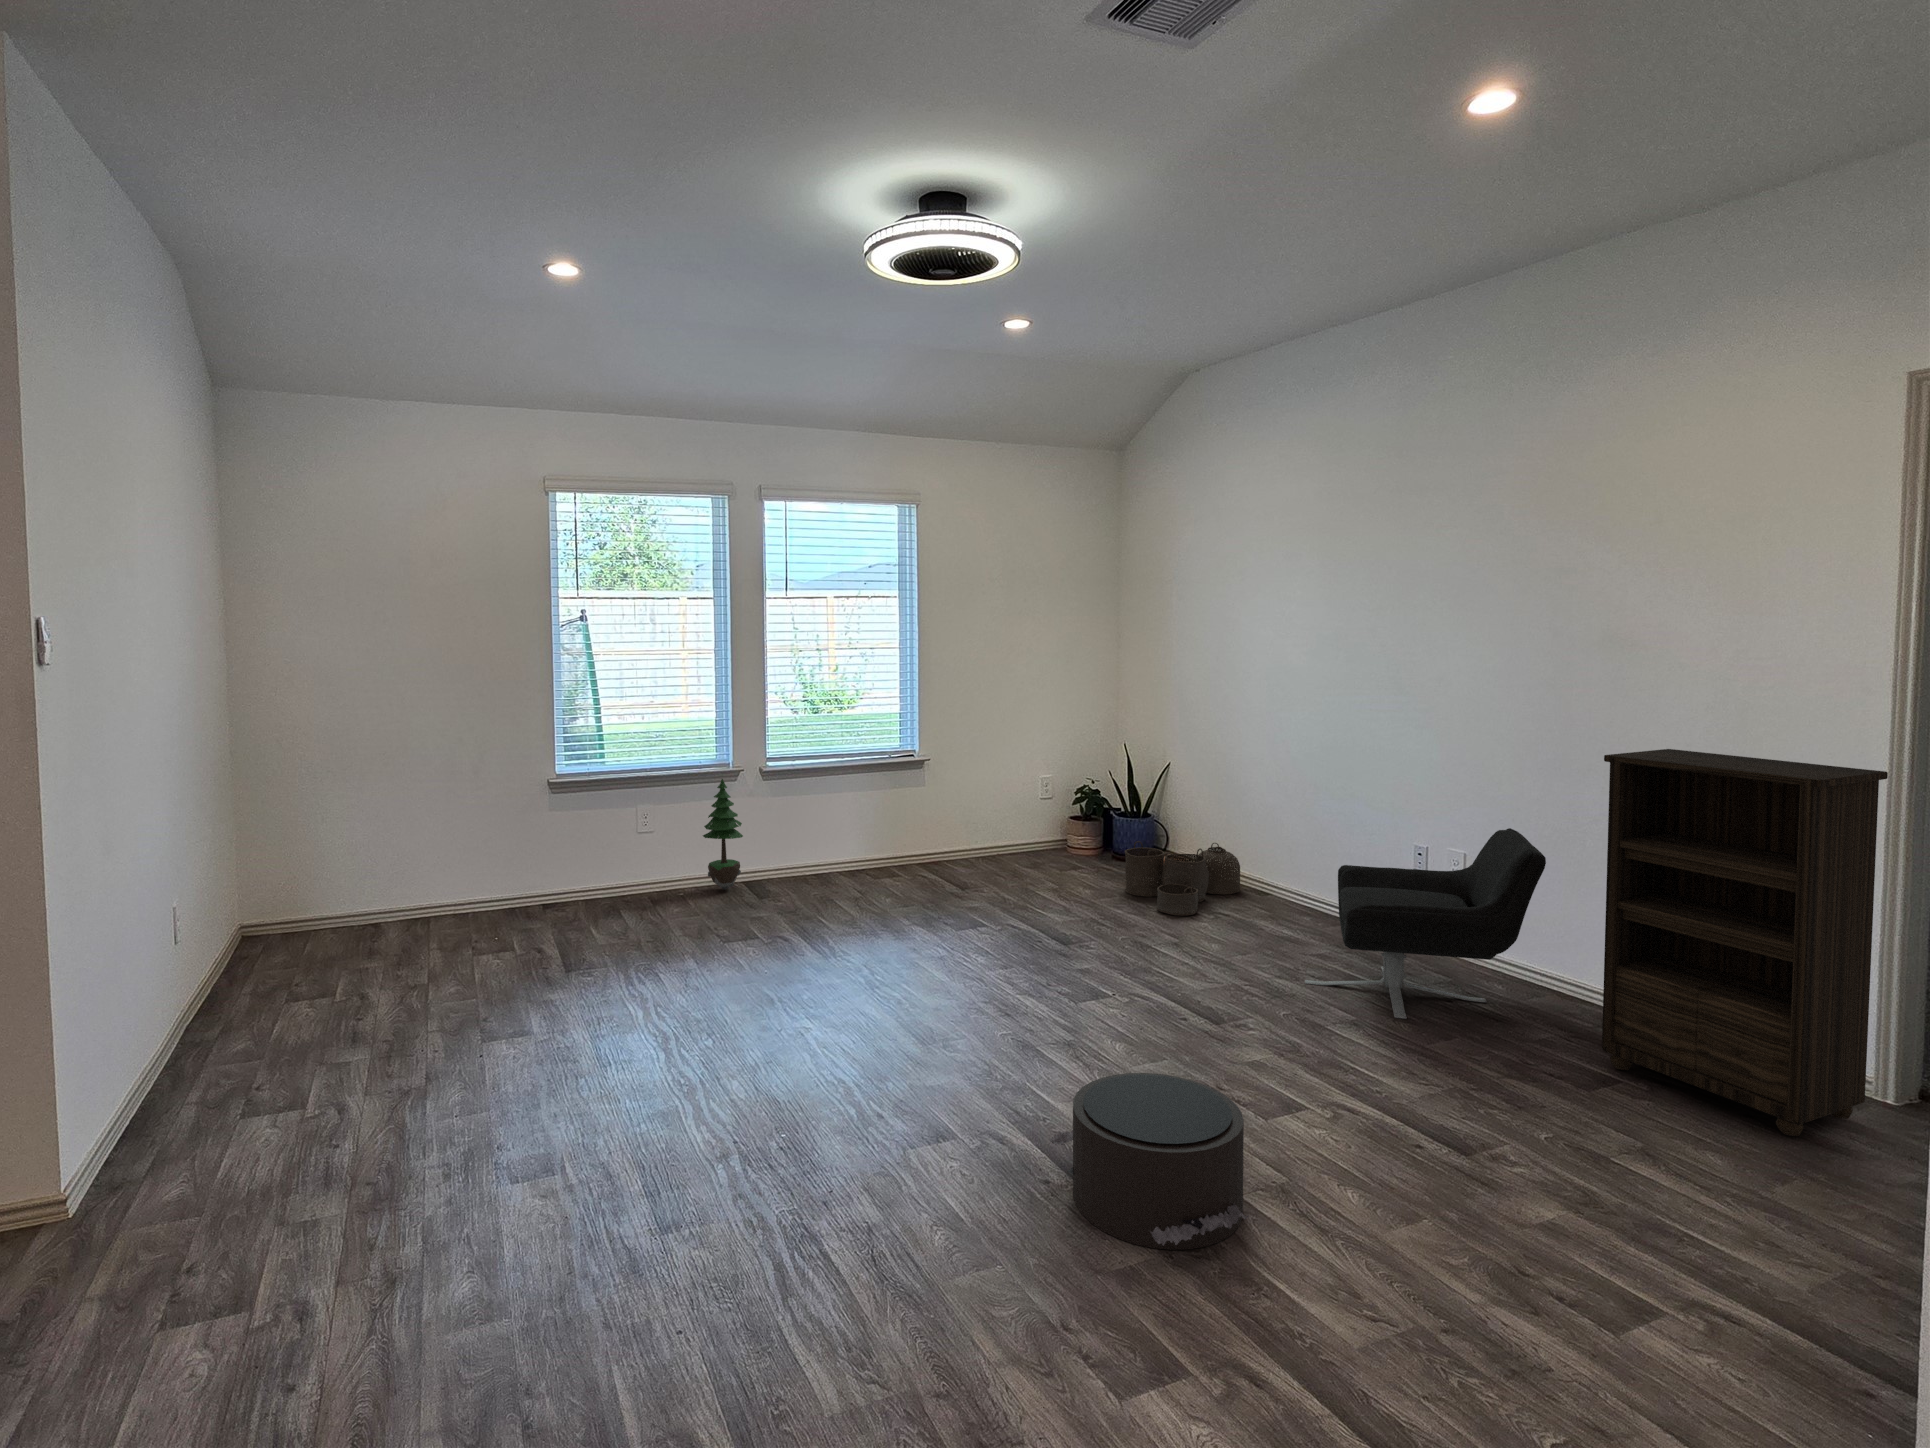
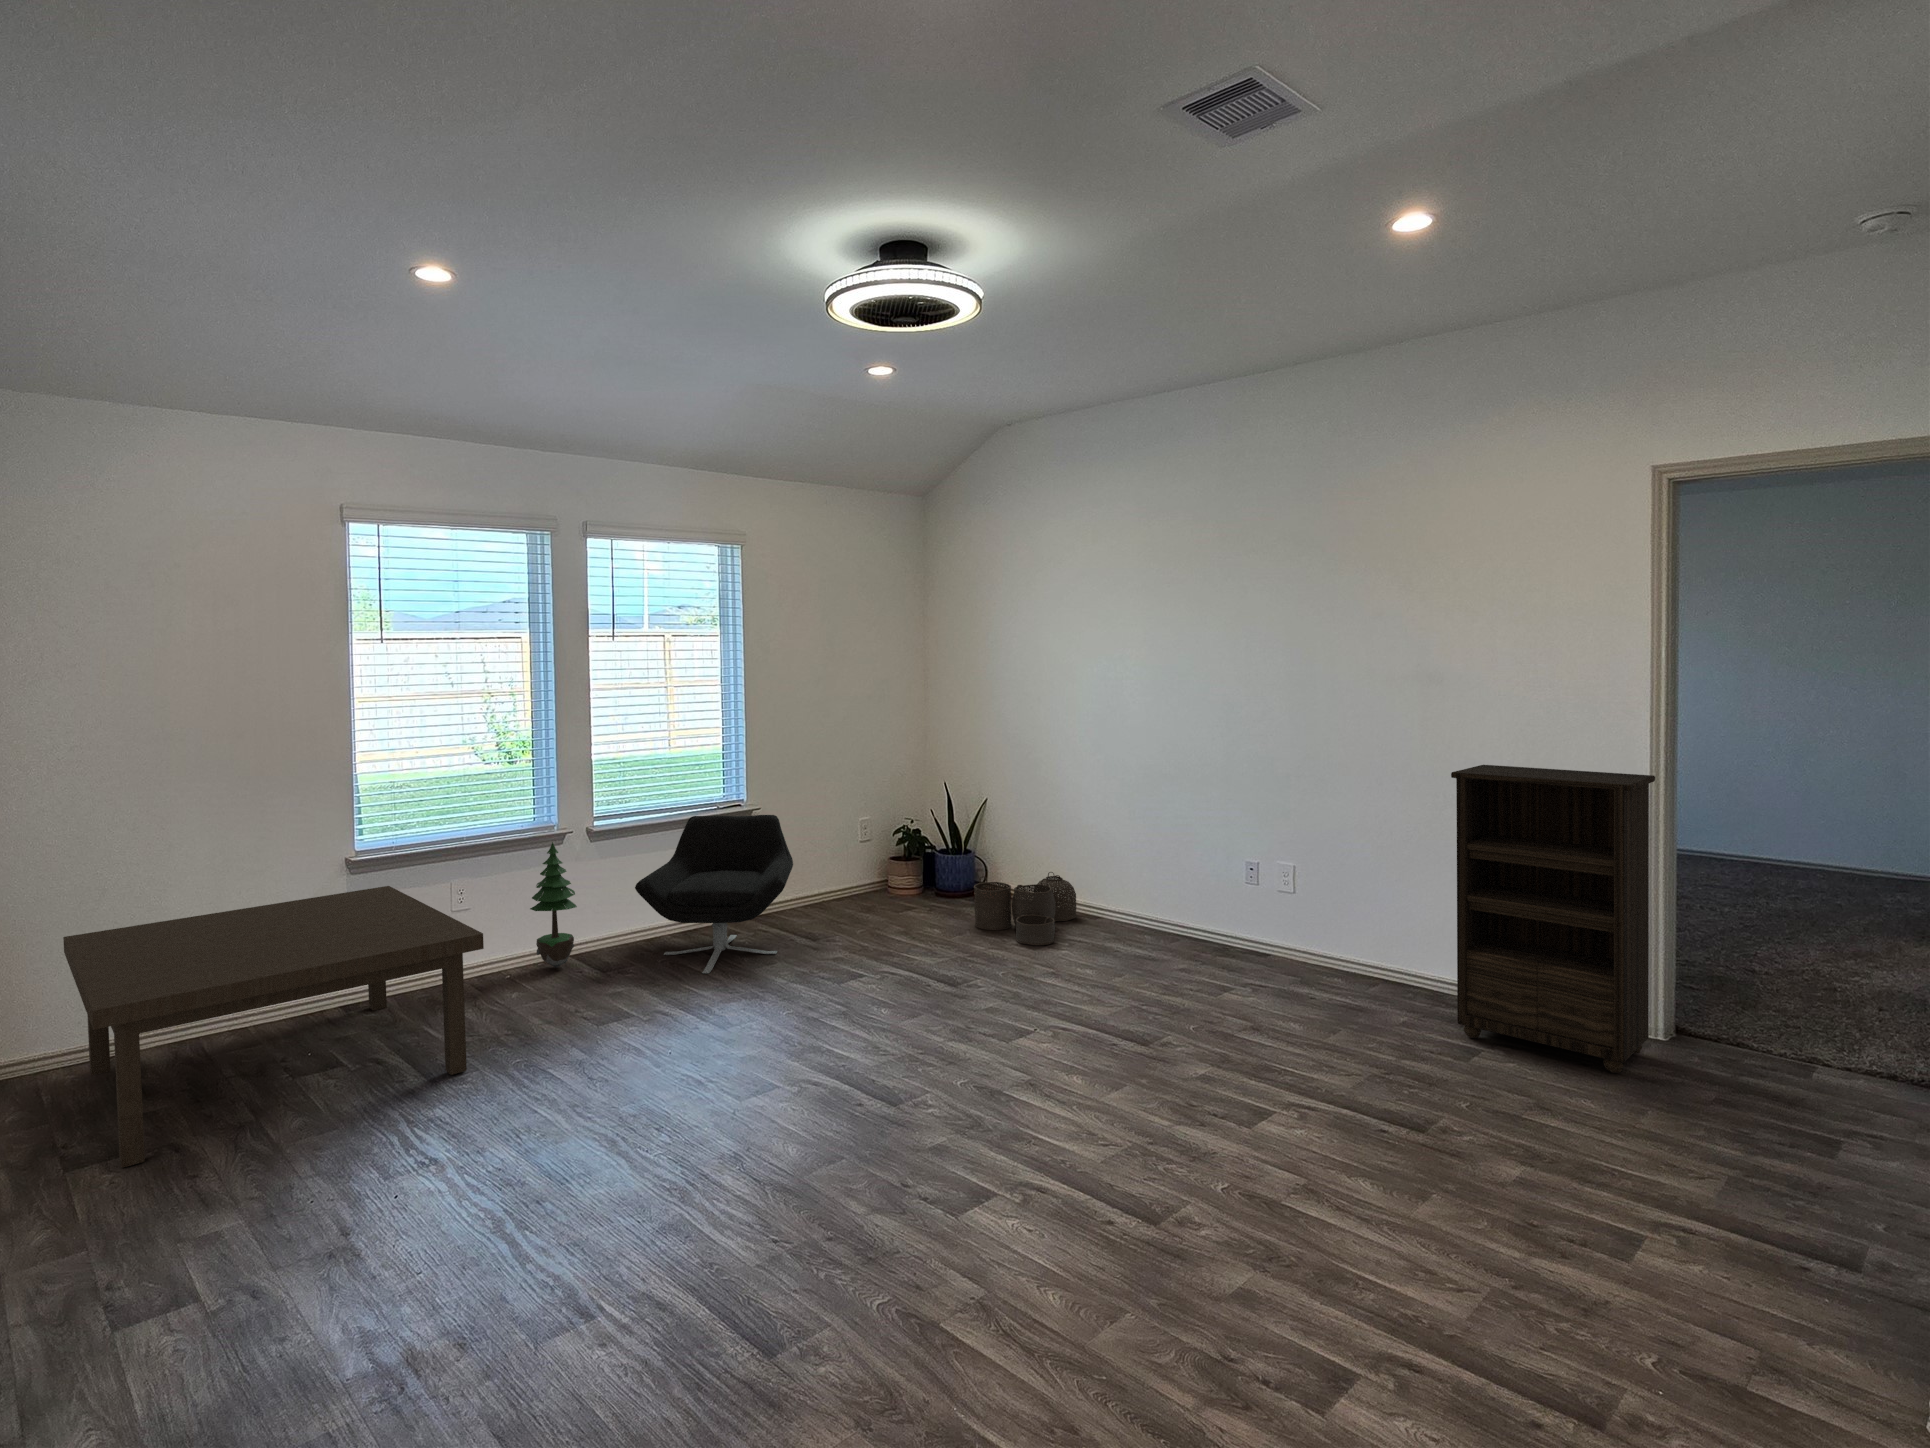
coffee table: none [306,806,612,1001] -> present [63,886,484,1168]
lounge chair: present [1305,828,1546,1019] -> present [635,815,793,973]
pouf: present [1049,1073,1249,1250] -> none [1099,1098,1321,1266]

